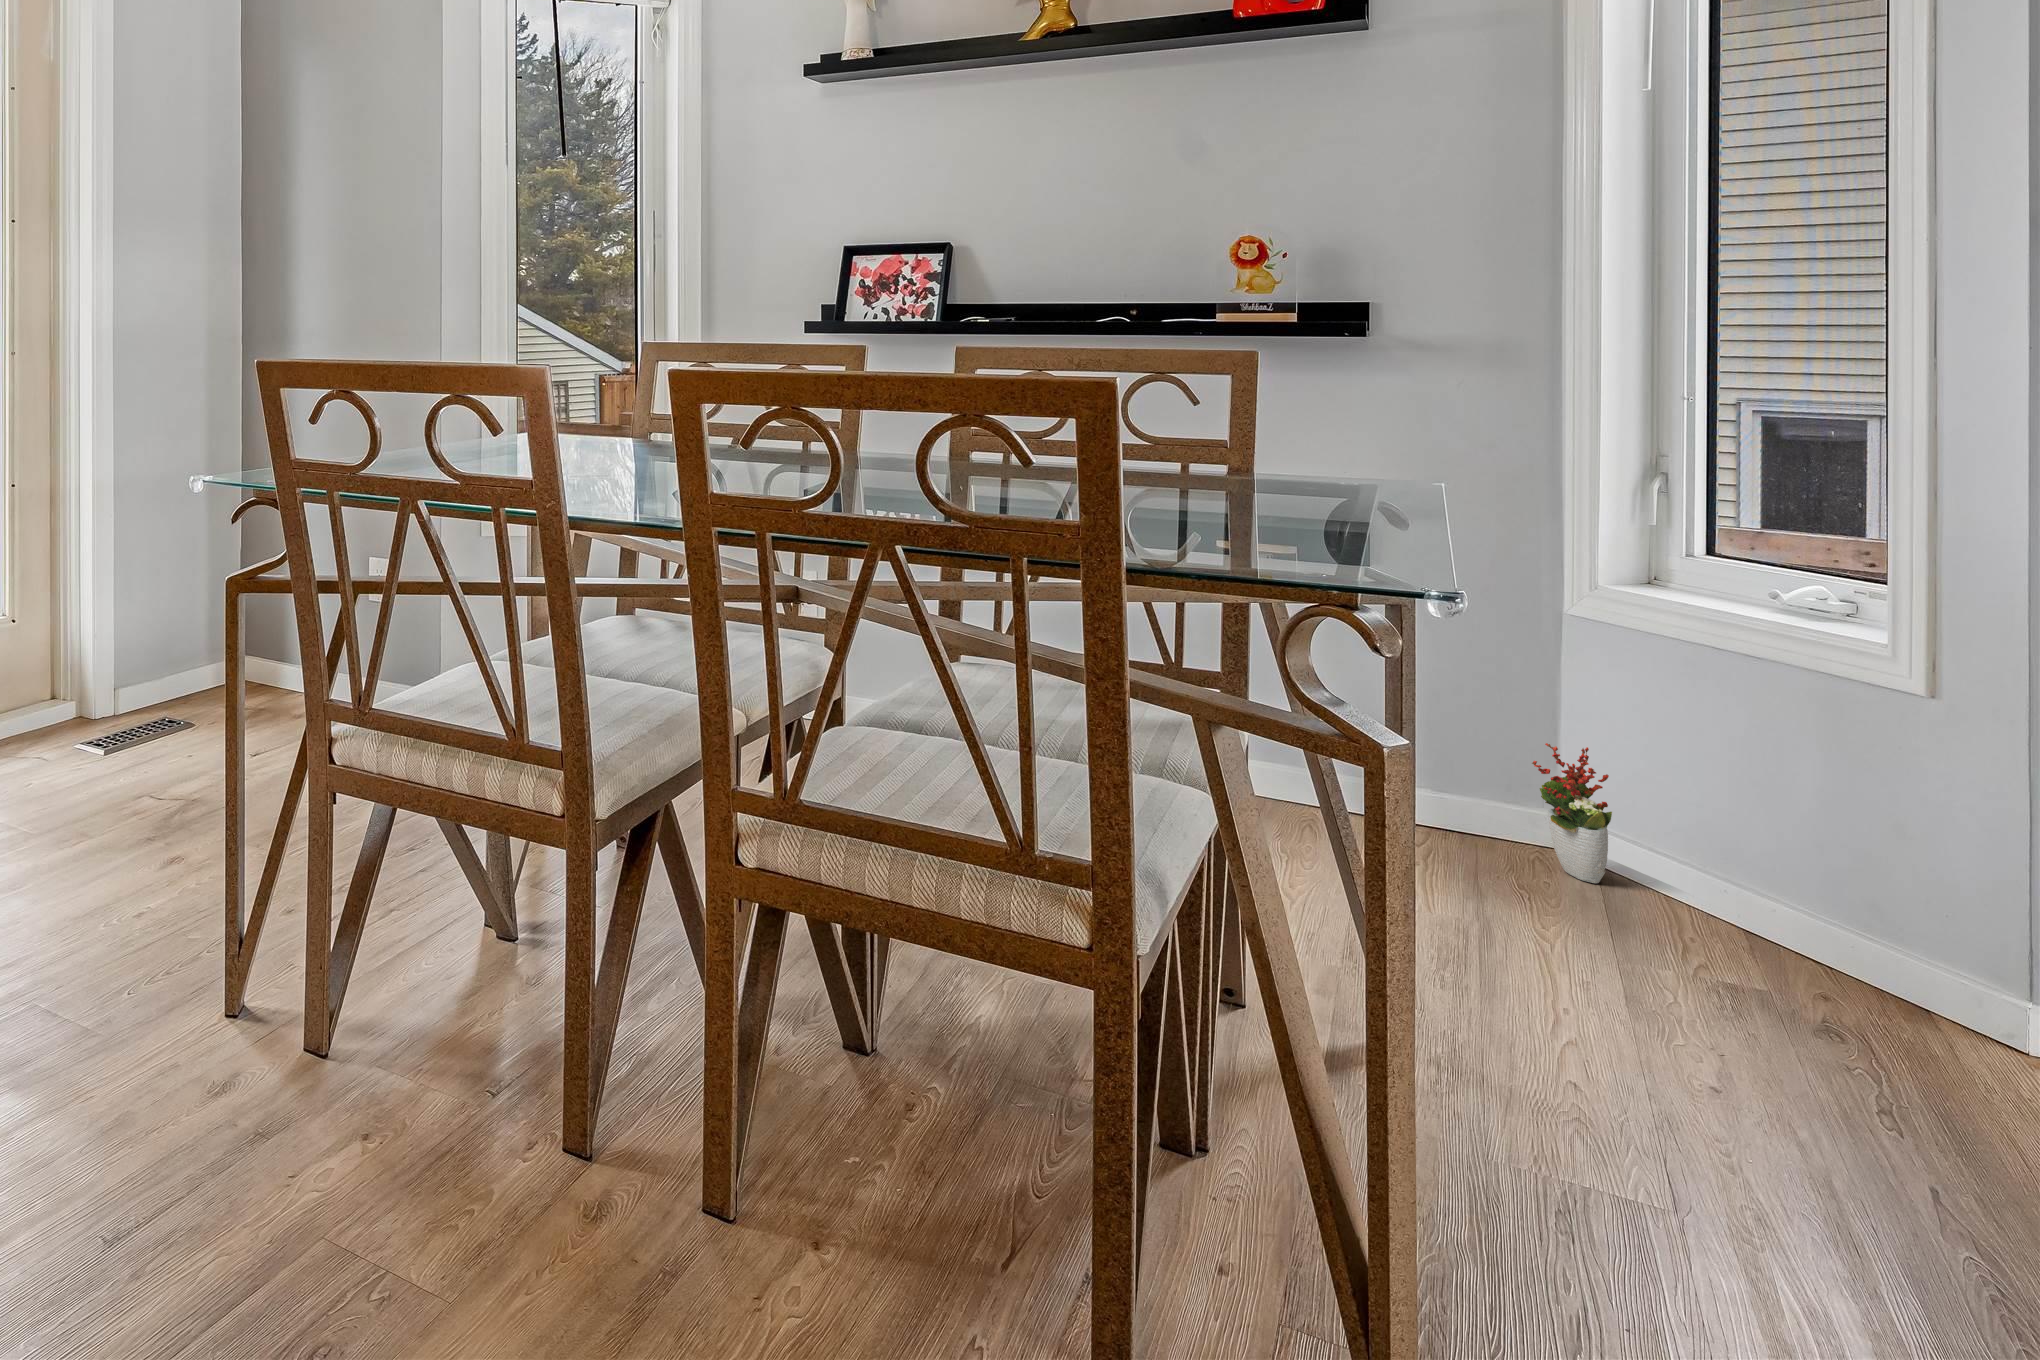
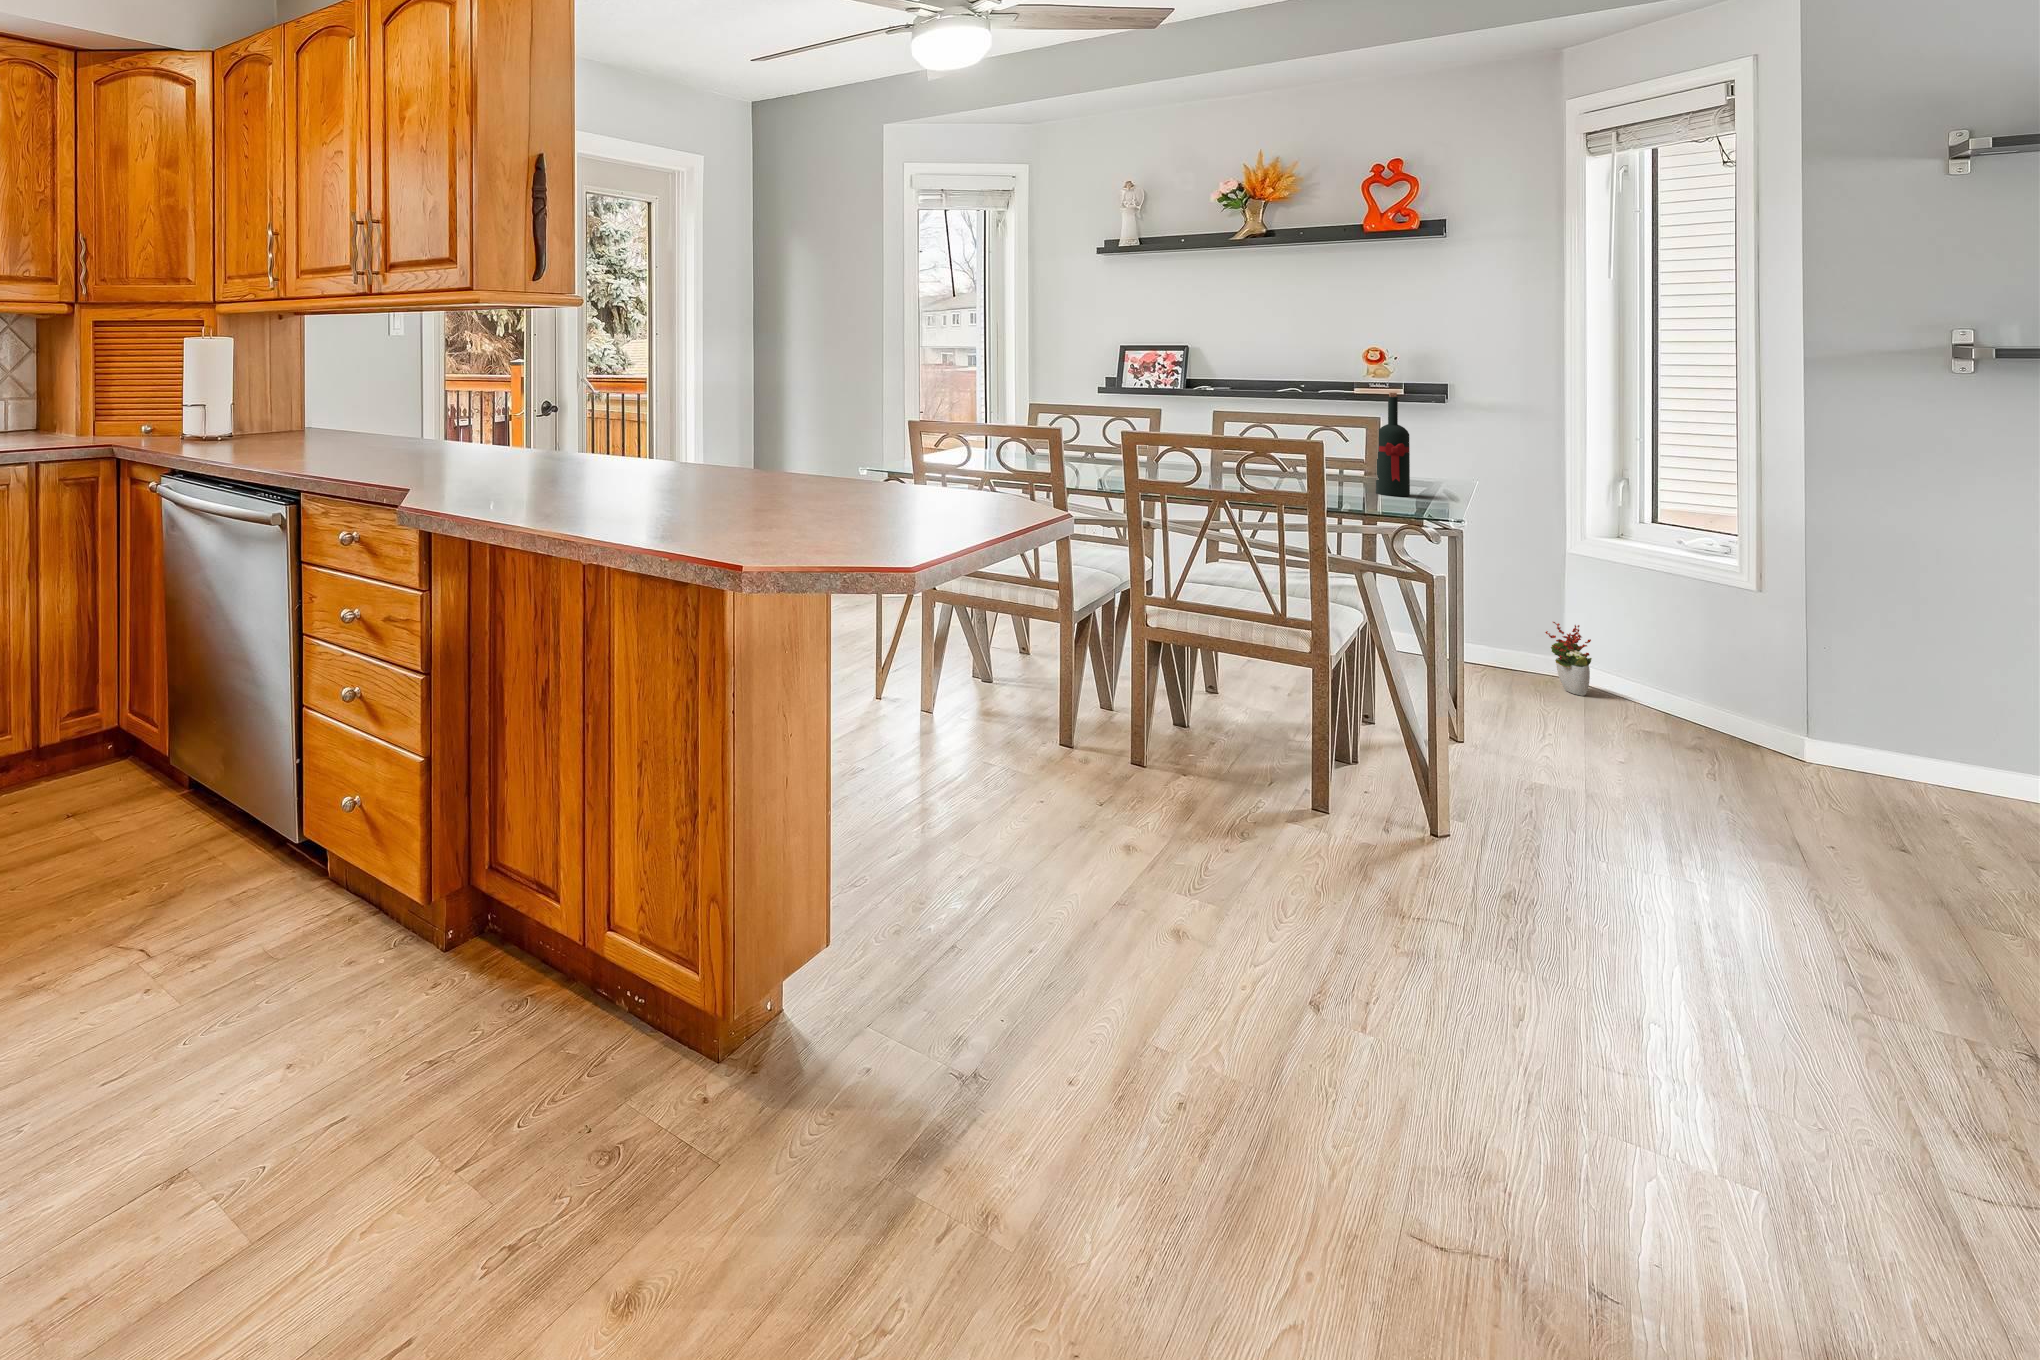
wine bottle: none [1249,277,1320,518] -> present [1376,393,1410,496]

